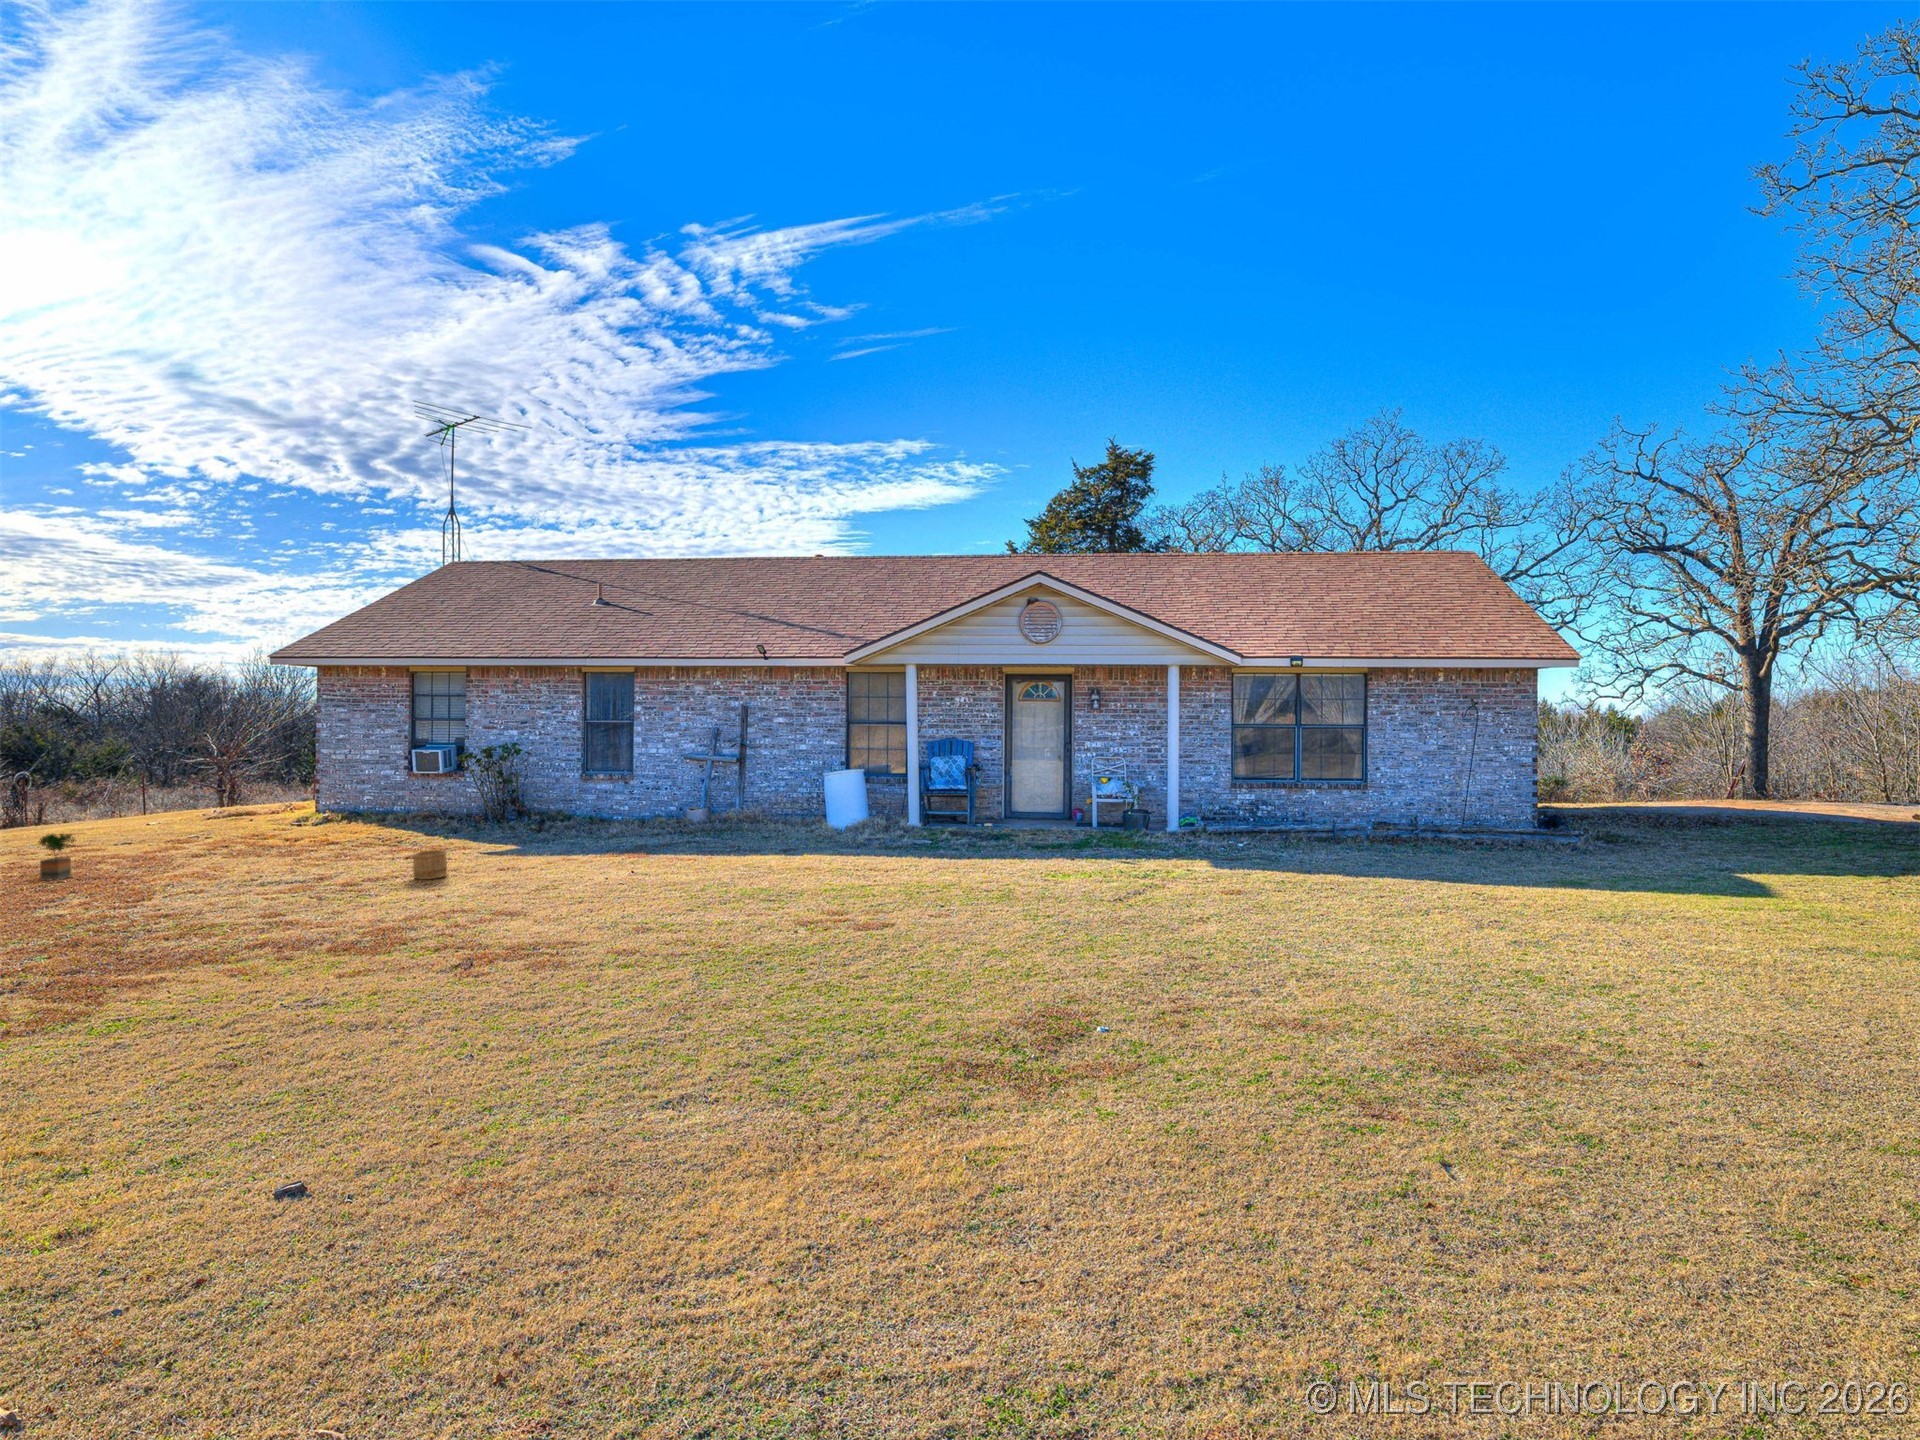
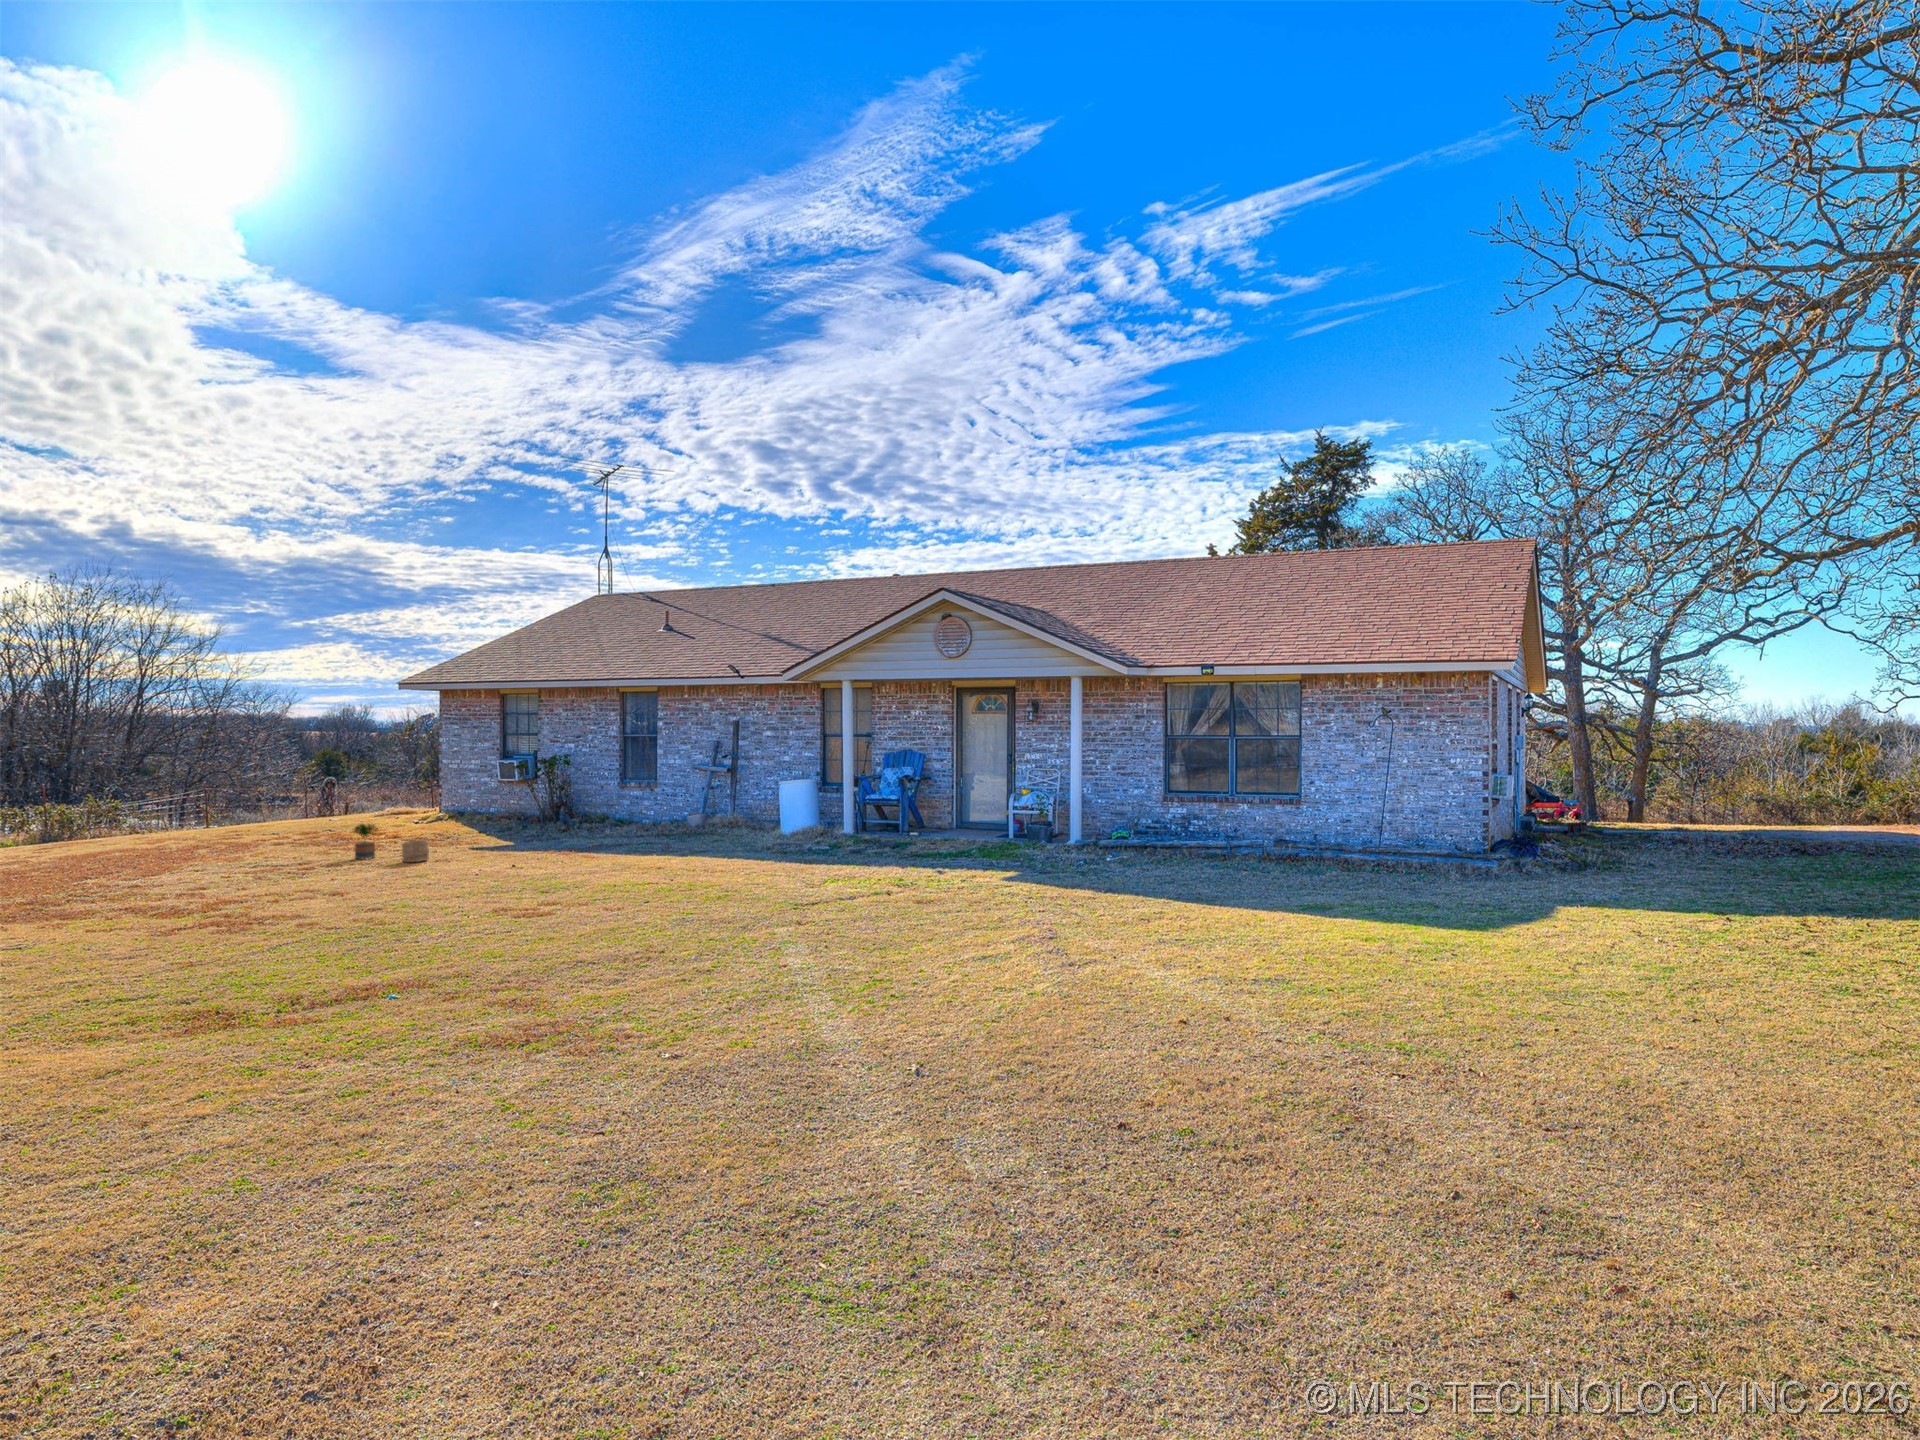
potted tree: present [40,834,75,881] -> present [355,824,378,859]

